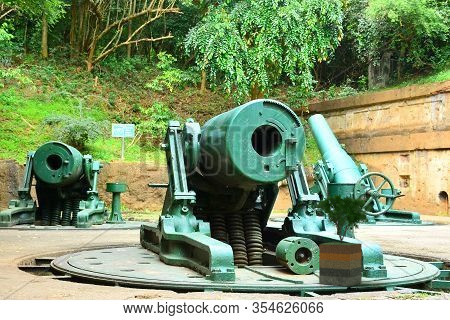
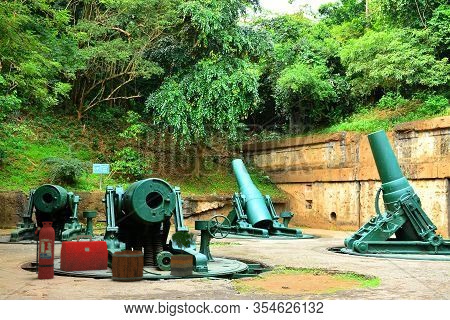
fire extinguisher: none [44,172,86,291] -> present [35,222,55,279]
toolbox: none [90,206,182,275] -> present [60,235,108,271]
bucket: none [208,233,277,298] -> present [112,251,144,281]

